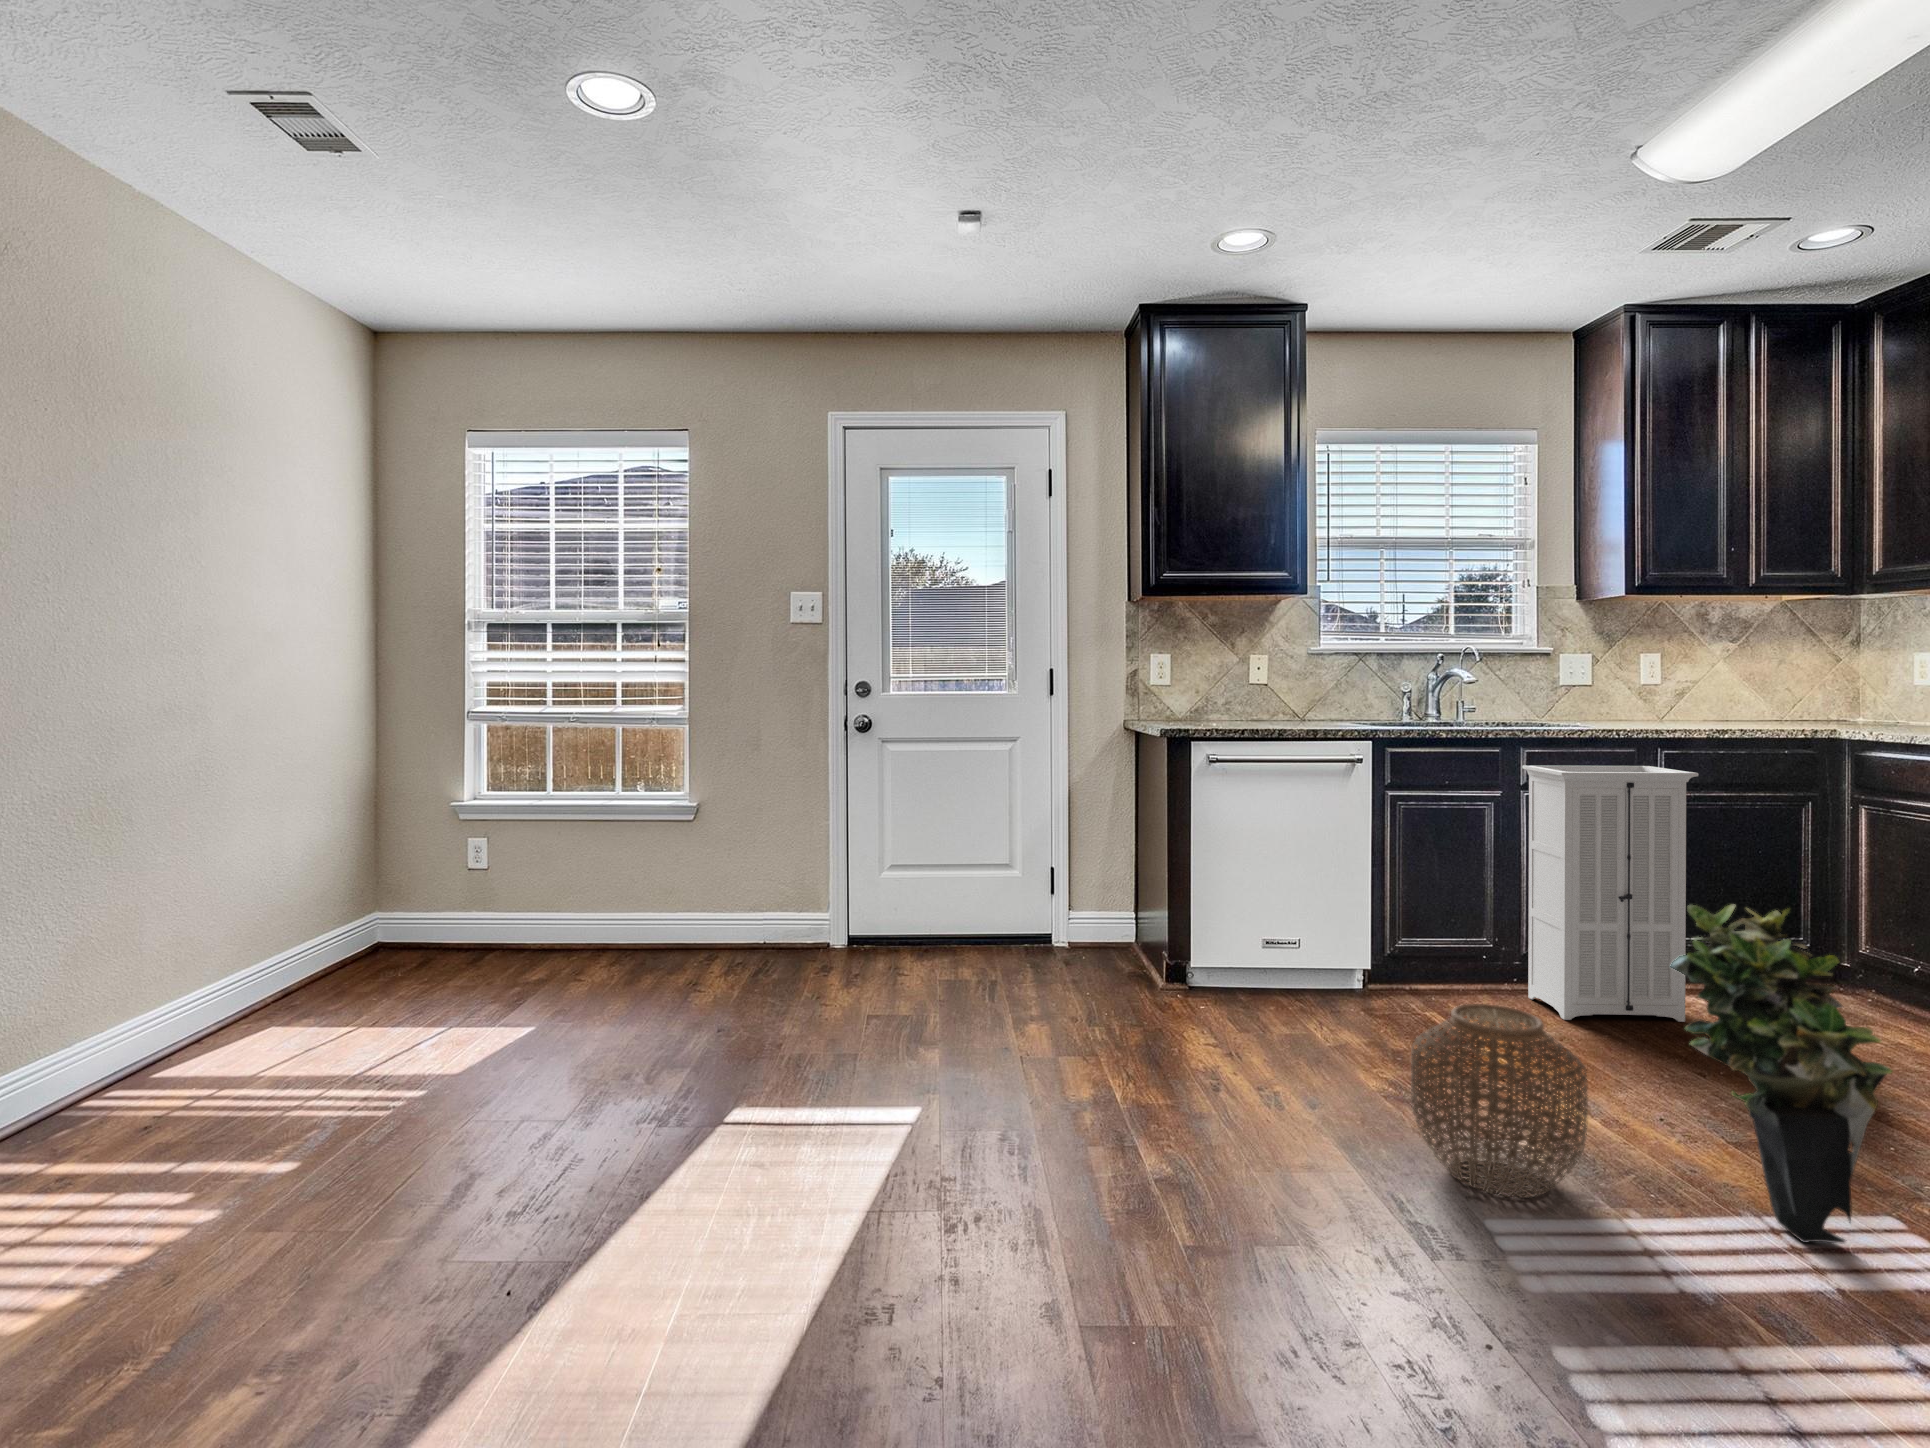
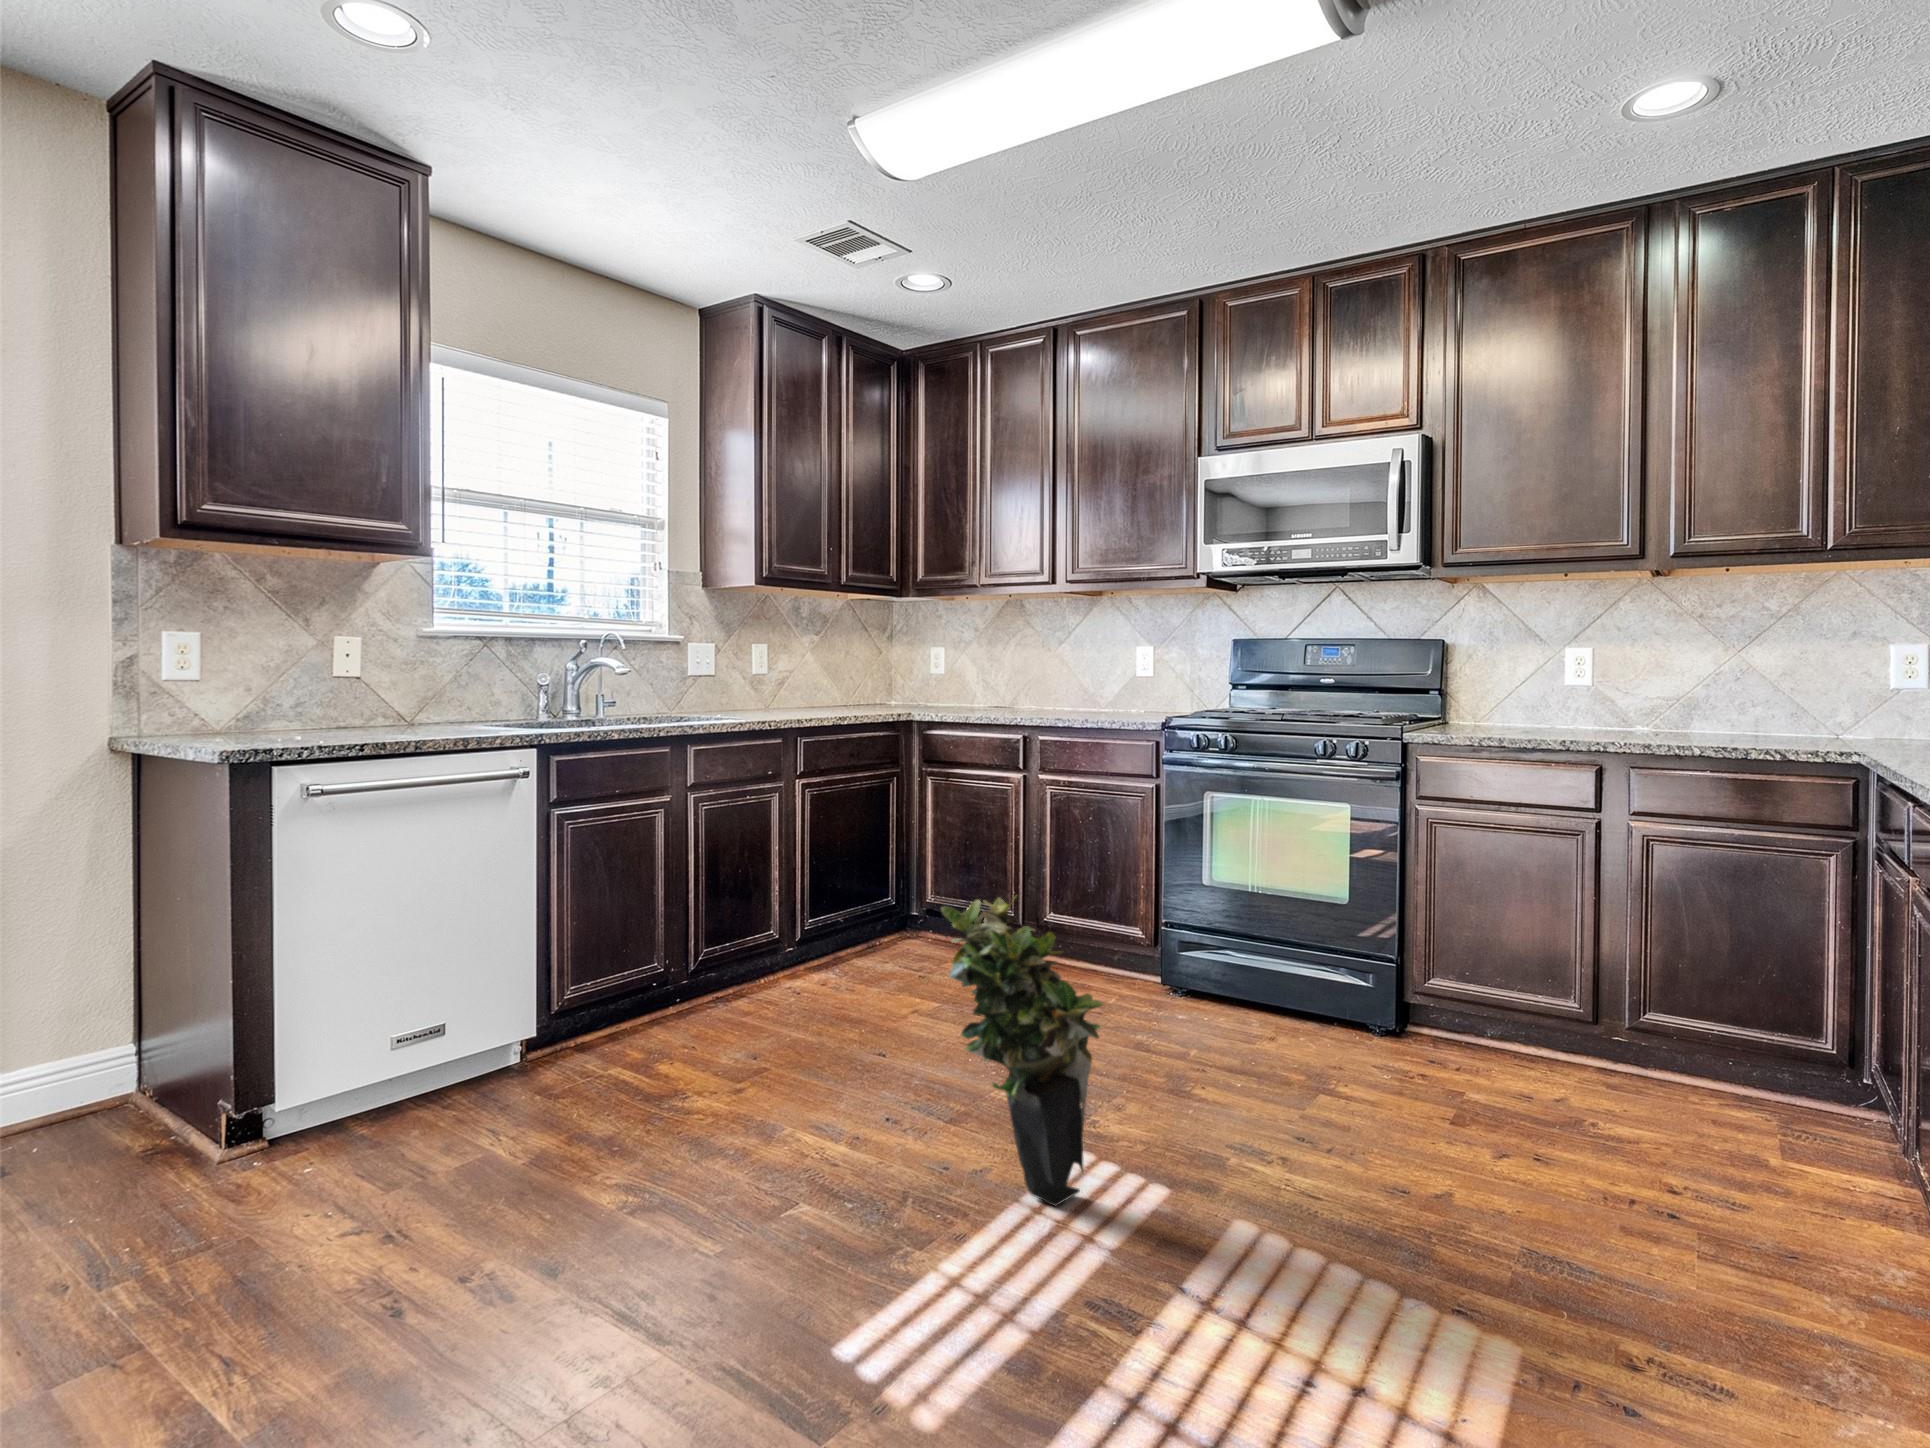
storage cabinet: present [1522,761,1698,1022] -> none [695,753,849,1031]
woven basket: present [1411,1004,1588,1198] -> none [712,1065,900,1300]

